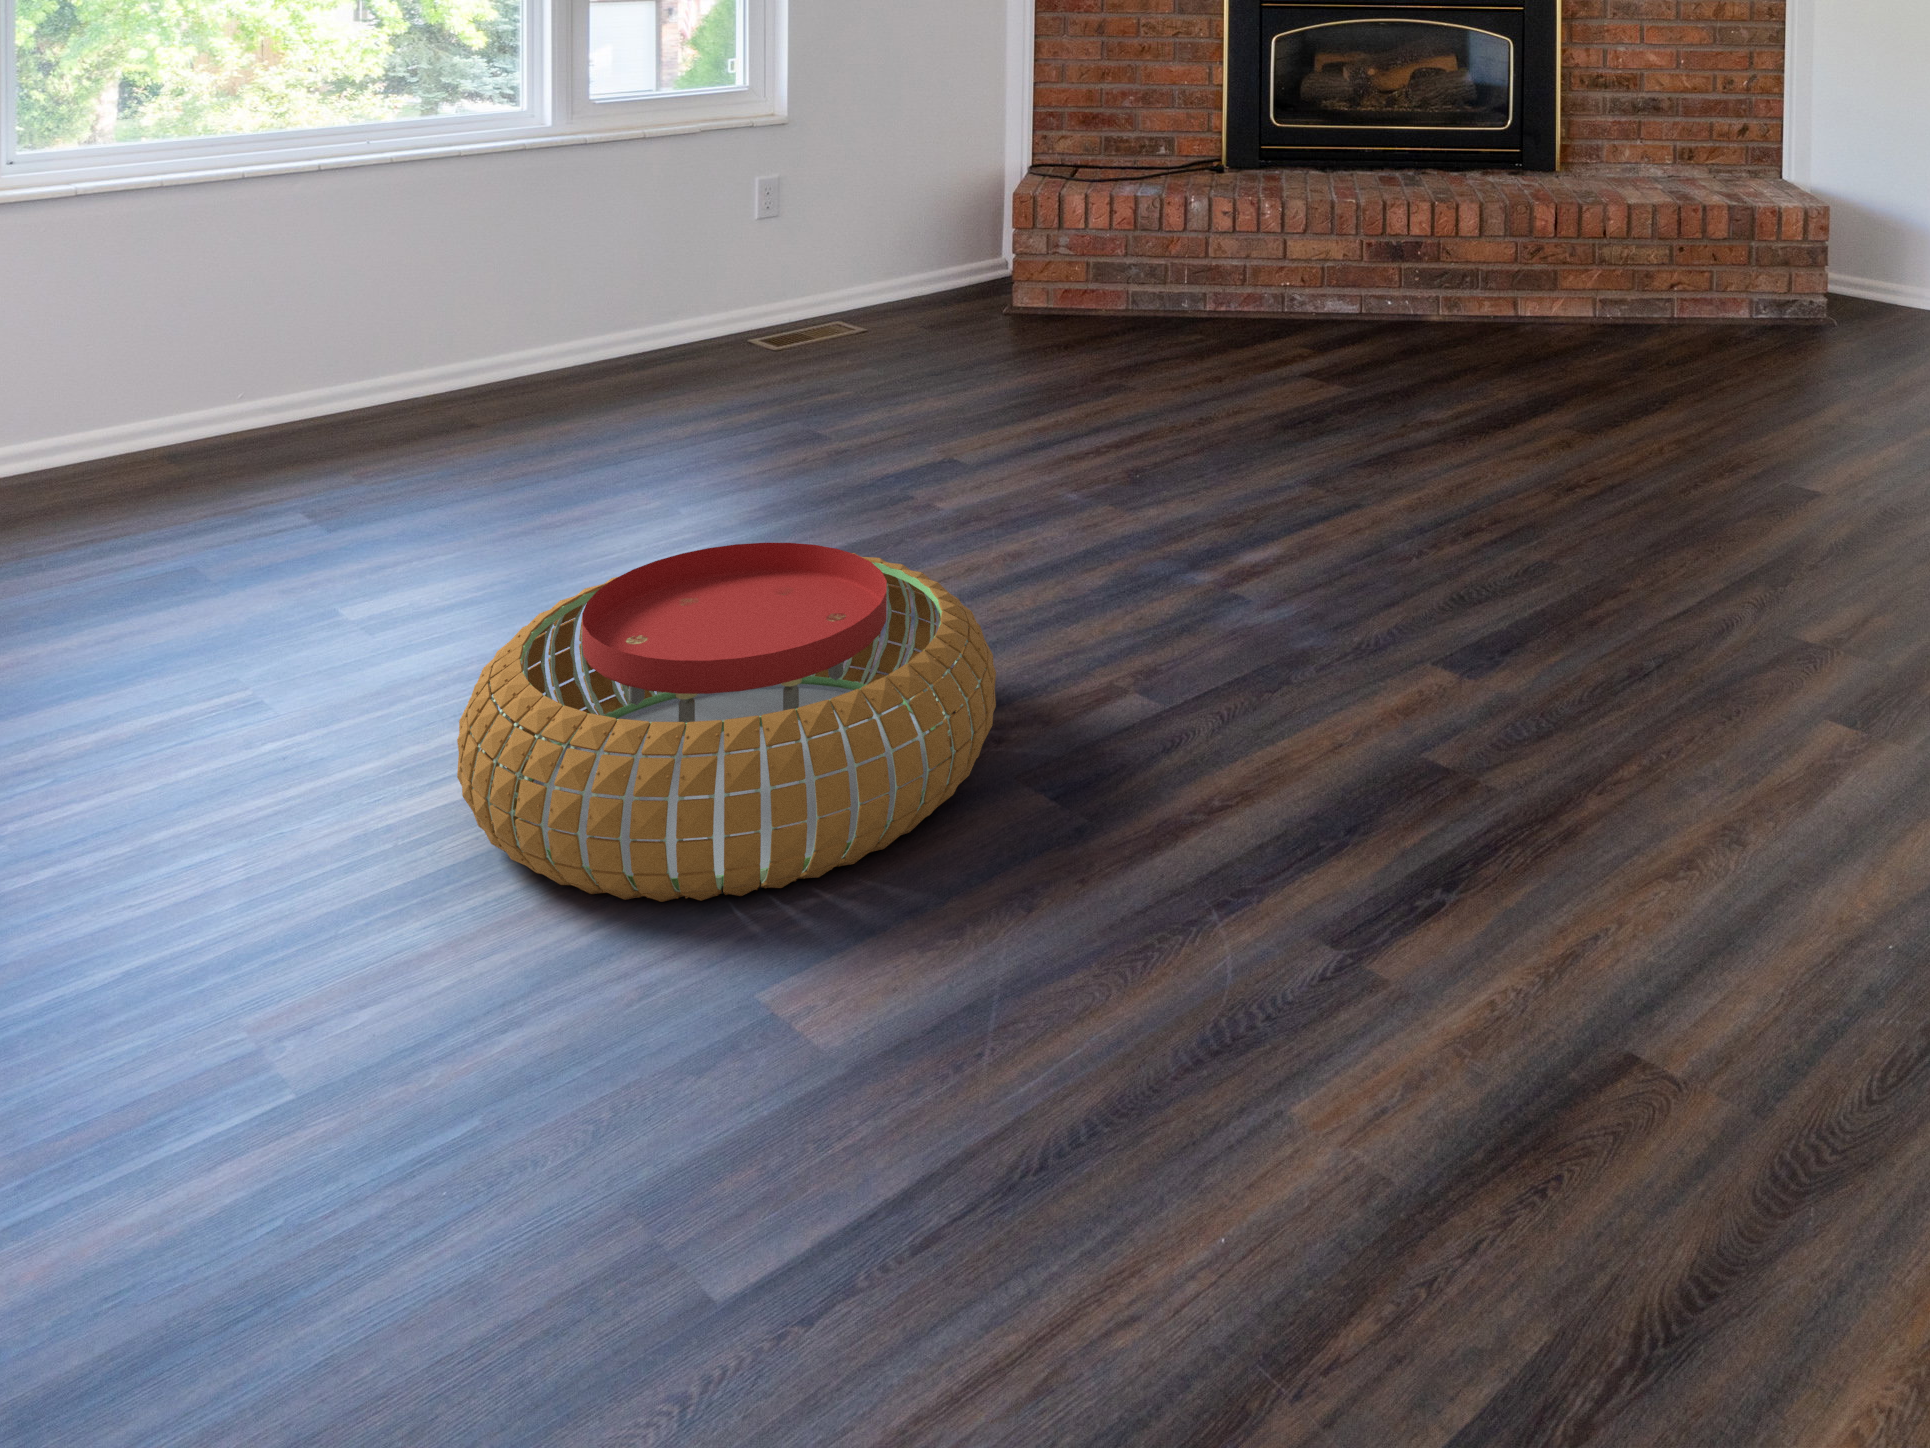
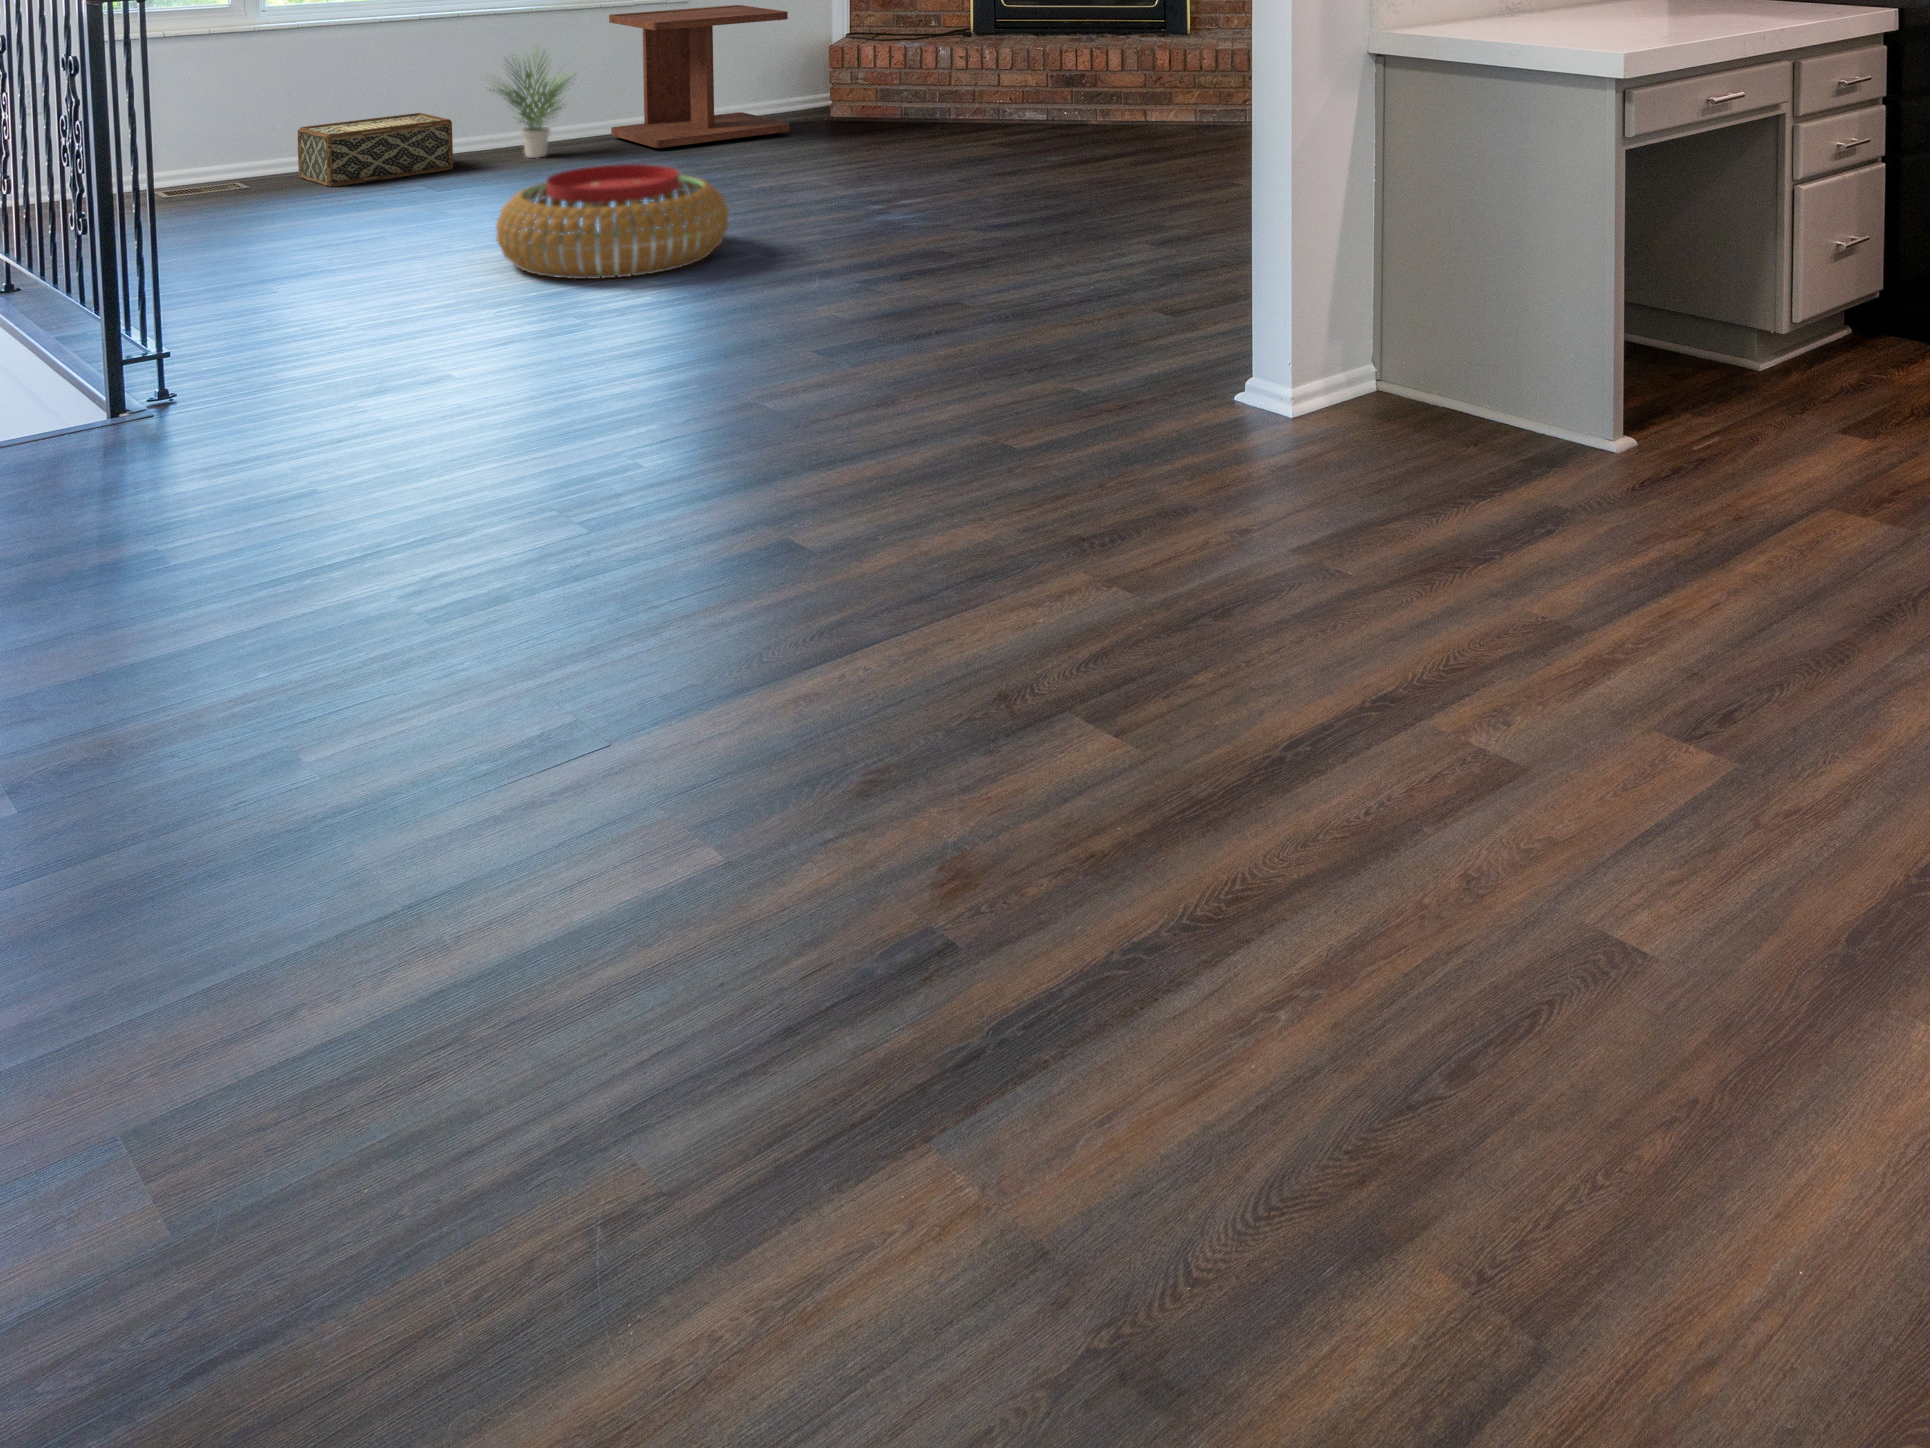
side table: none [658,126,958,384] -> present [609,5,790,149]
potted plant: none [434,206,611,410] -> present [497,57,570,158]
woven basket: none [66,336,374,506] -> present [298,113,453,187]

